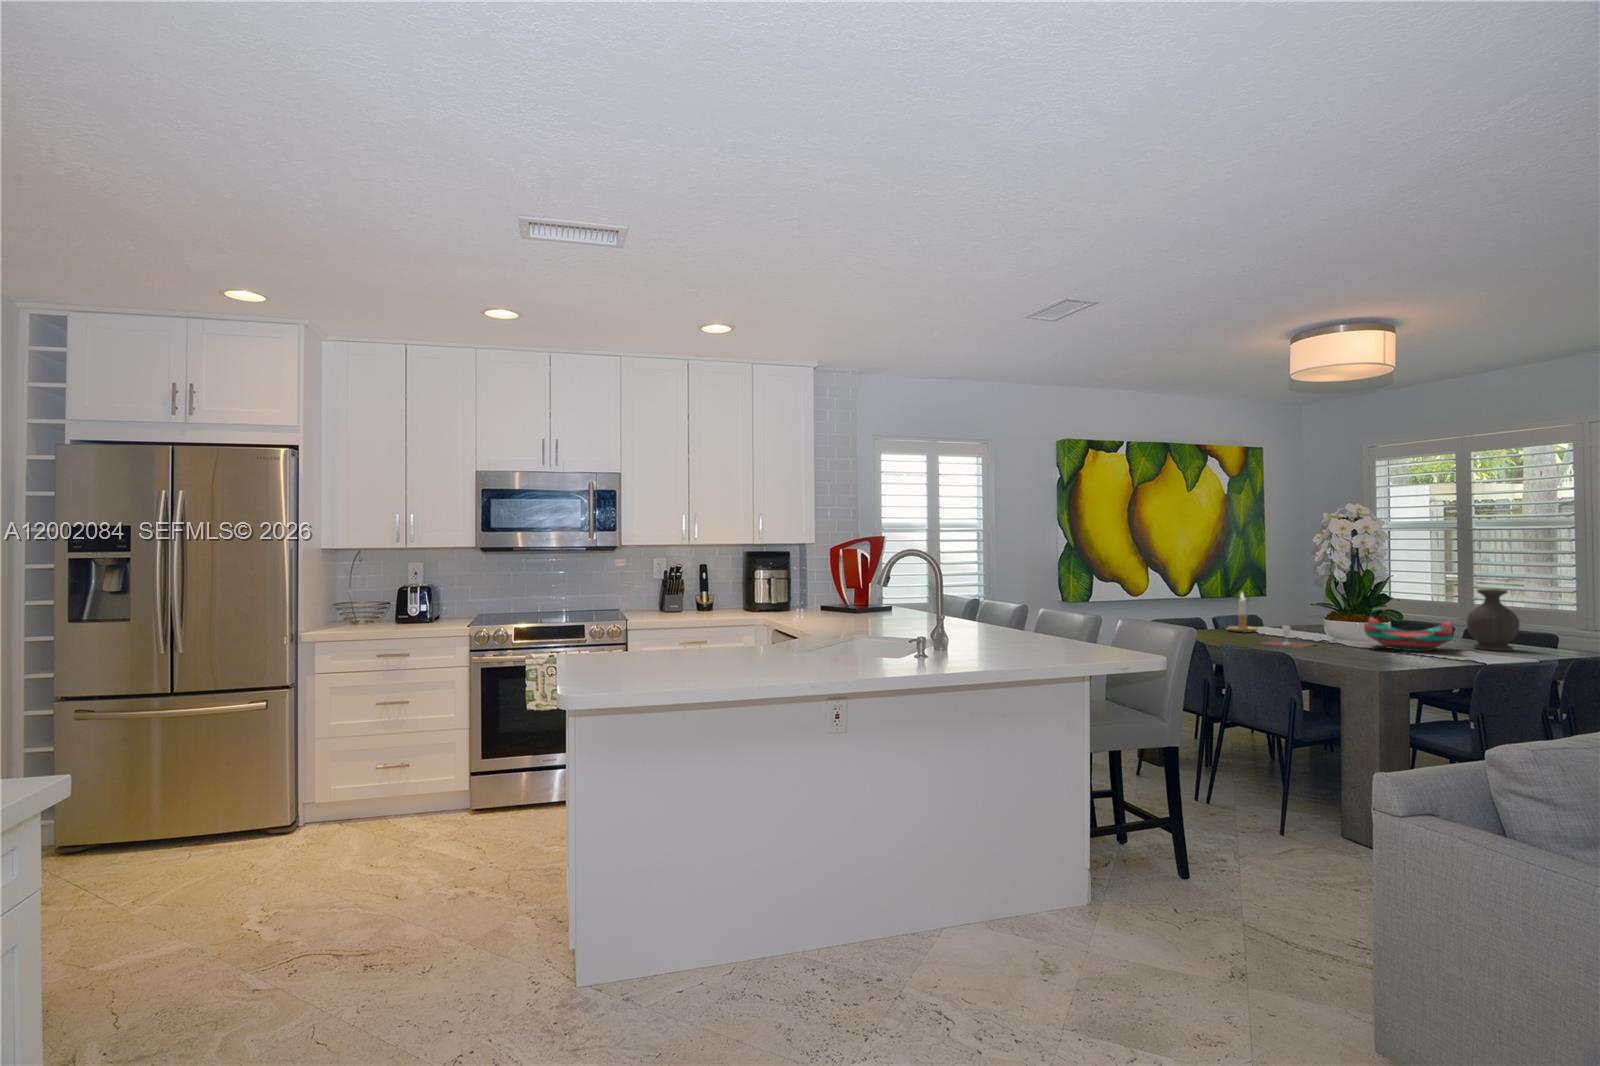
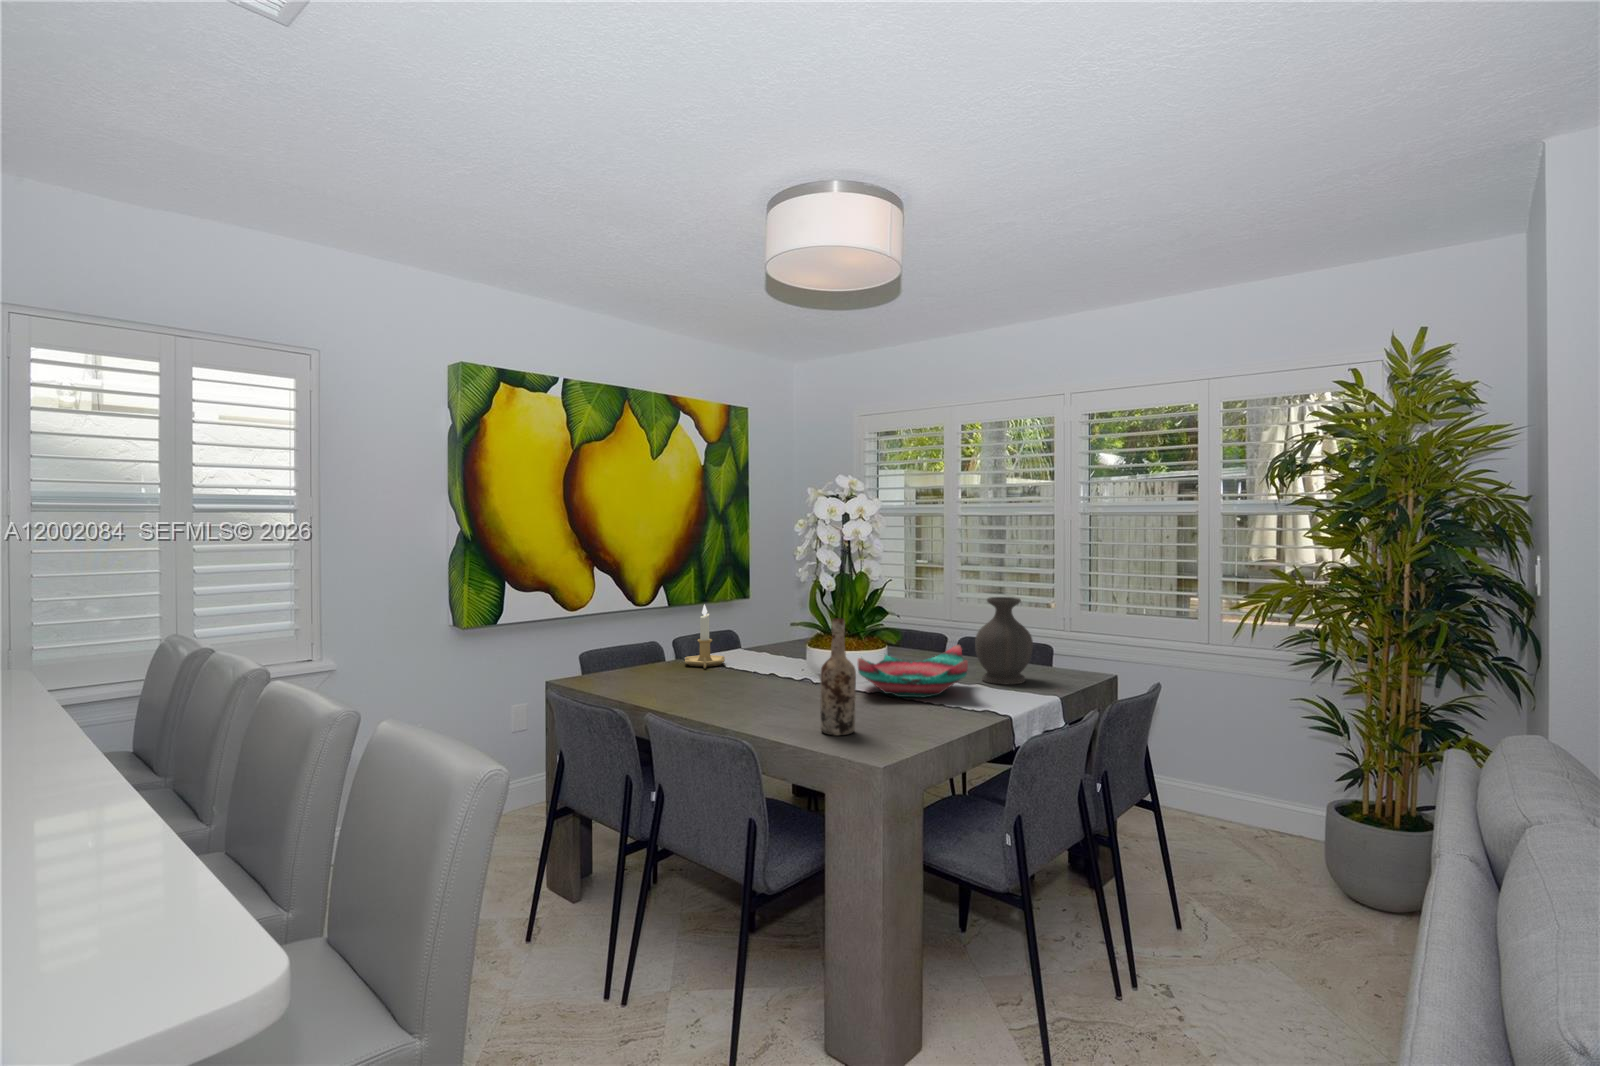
wine bottle: none [1337,592,1361,658] -> present [820,618,856,735]
wine glass: present [1261,625,1313,648] -> none [708,666,797,706]

